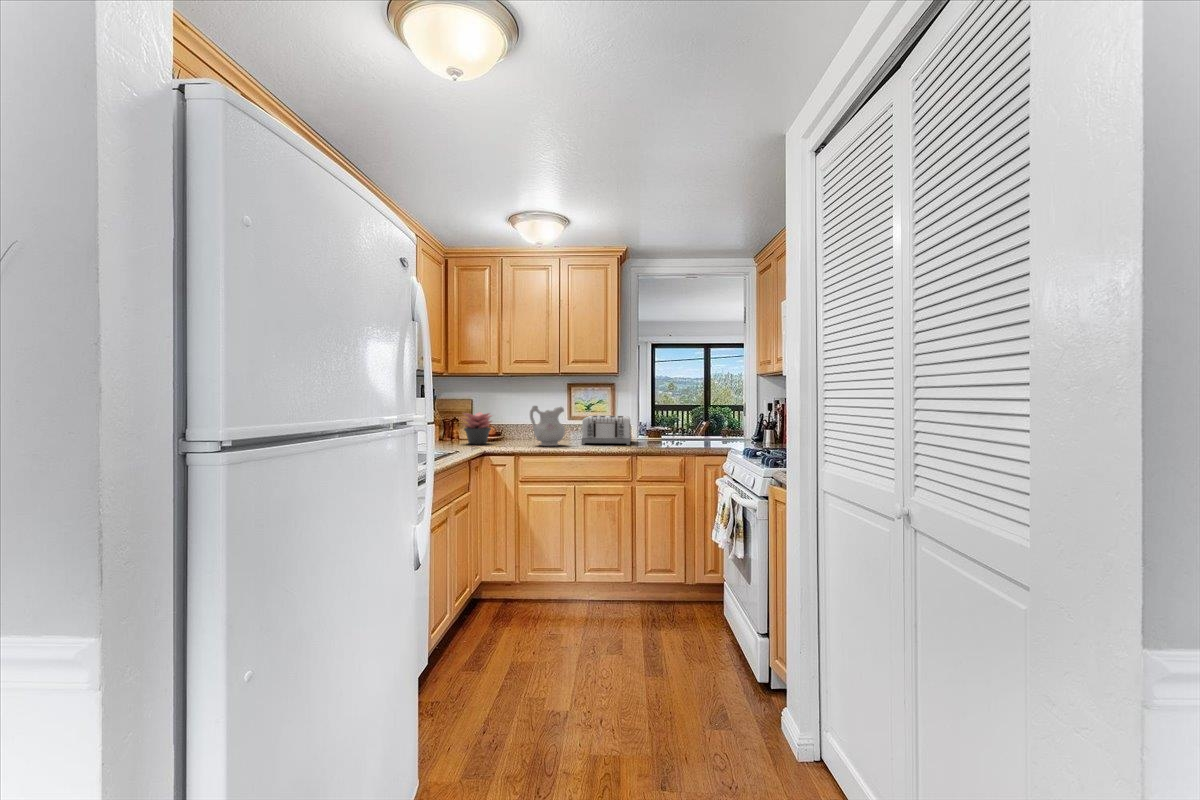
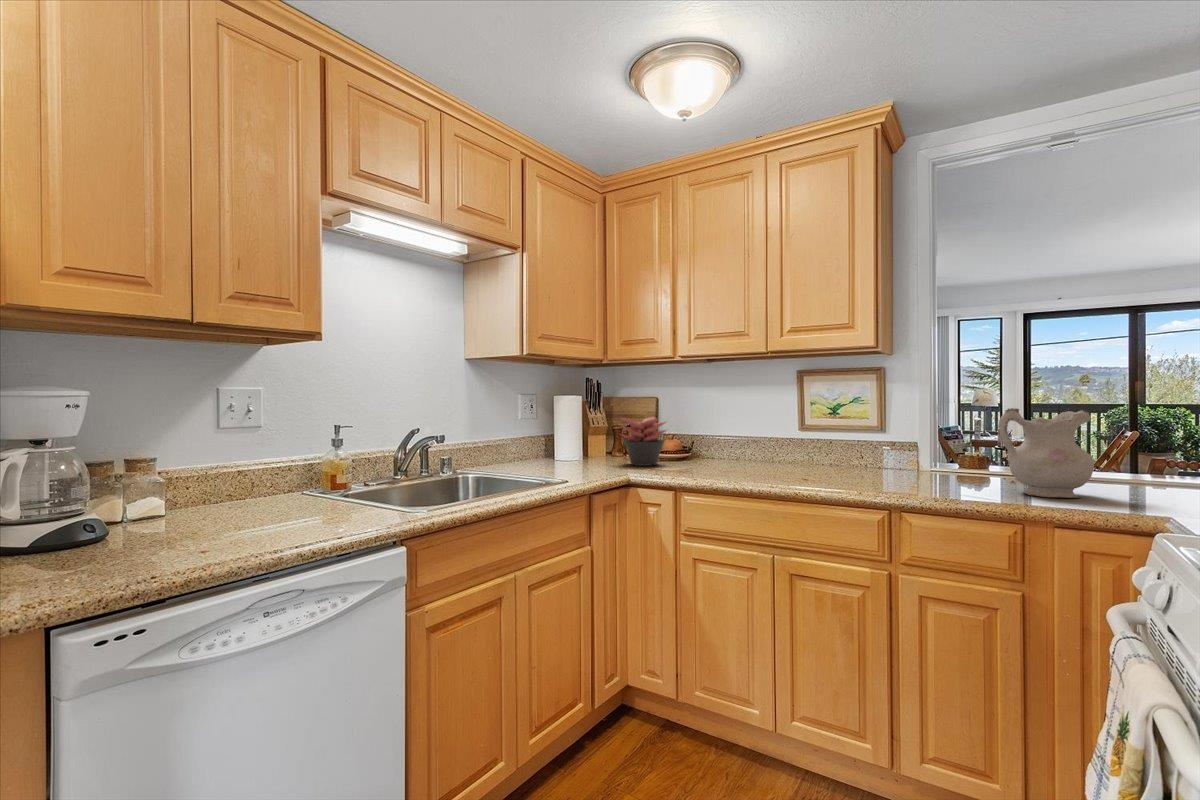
ceramic pitcher: present [530,406,565,446] -> present [999,408,1094,498]
toaster: present [582,416,631,445] -> none [804,424,914,483]

